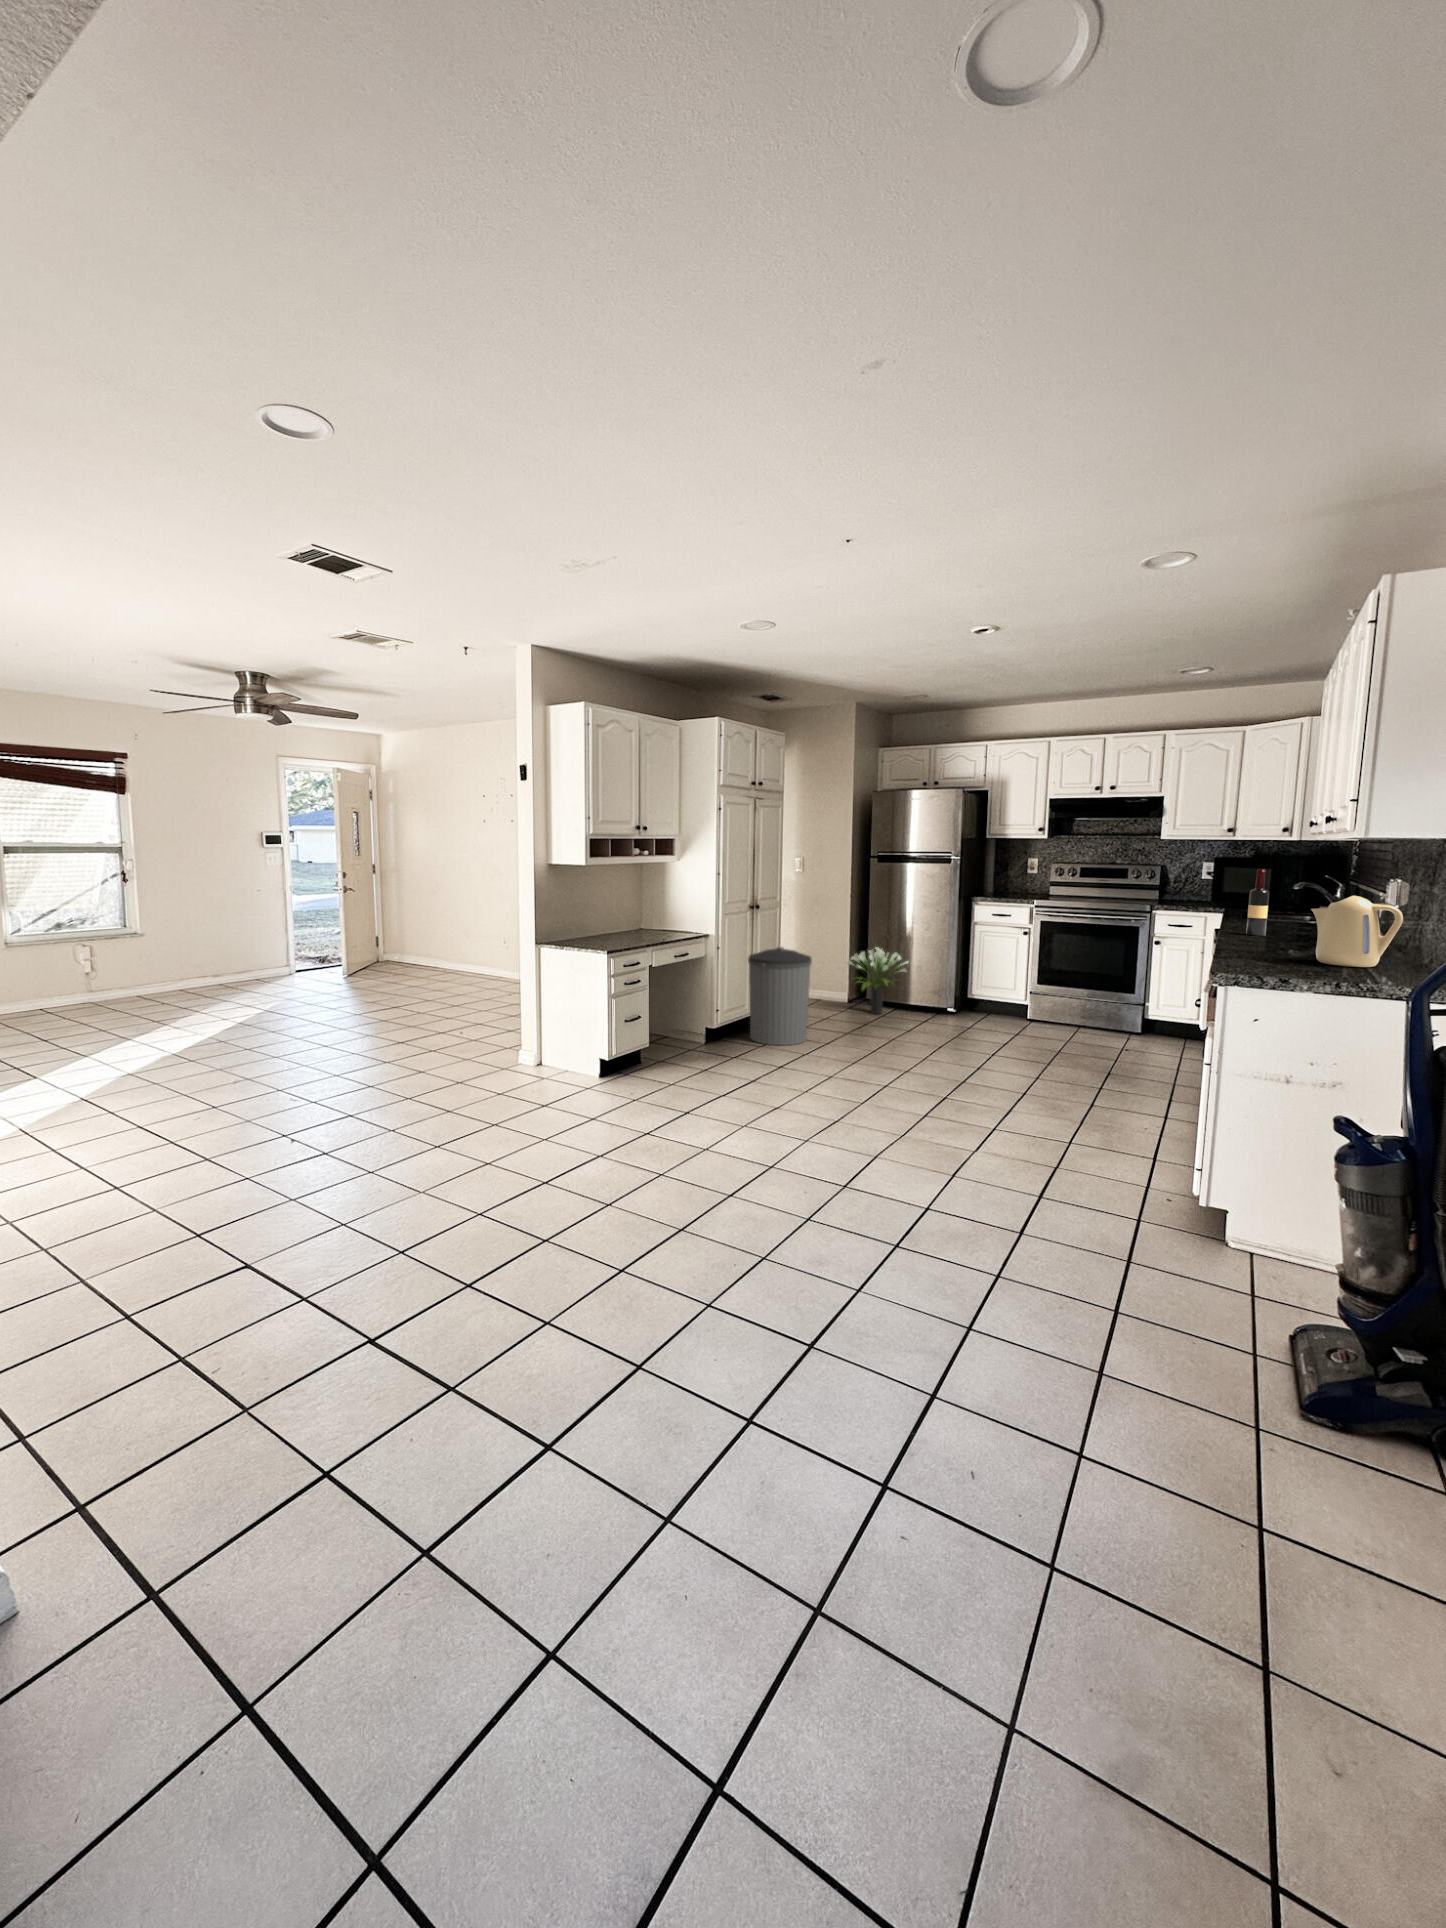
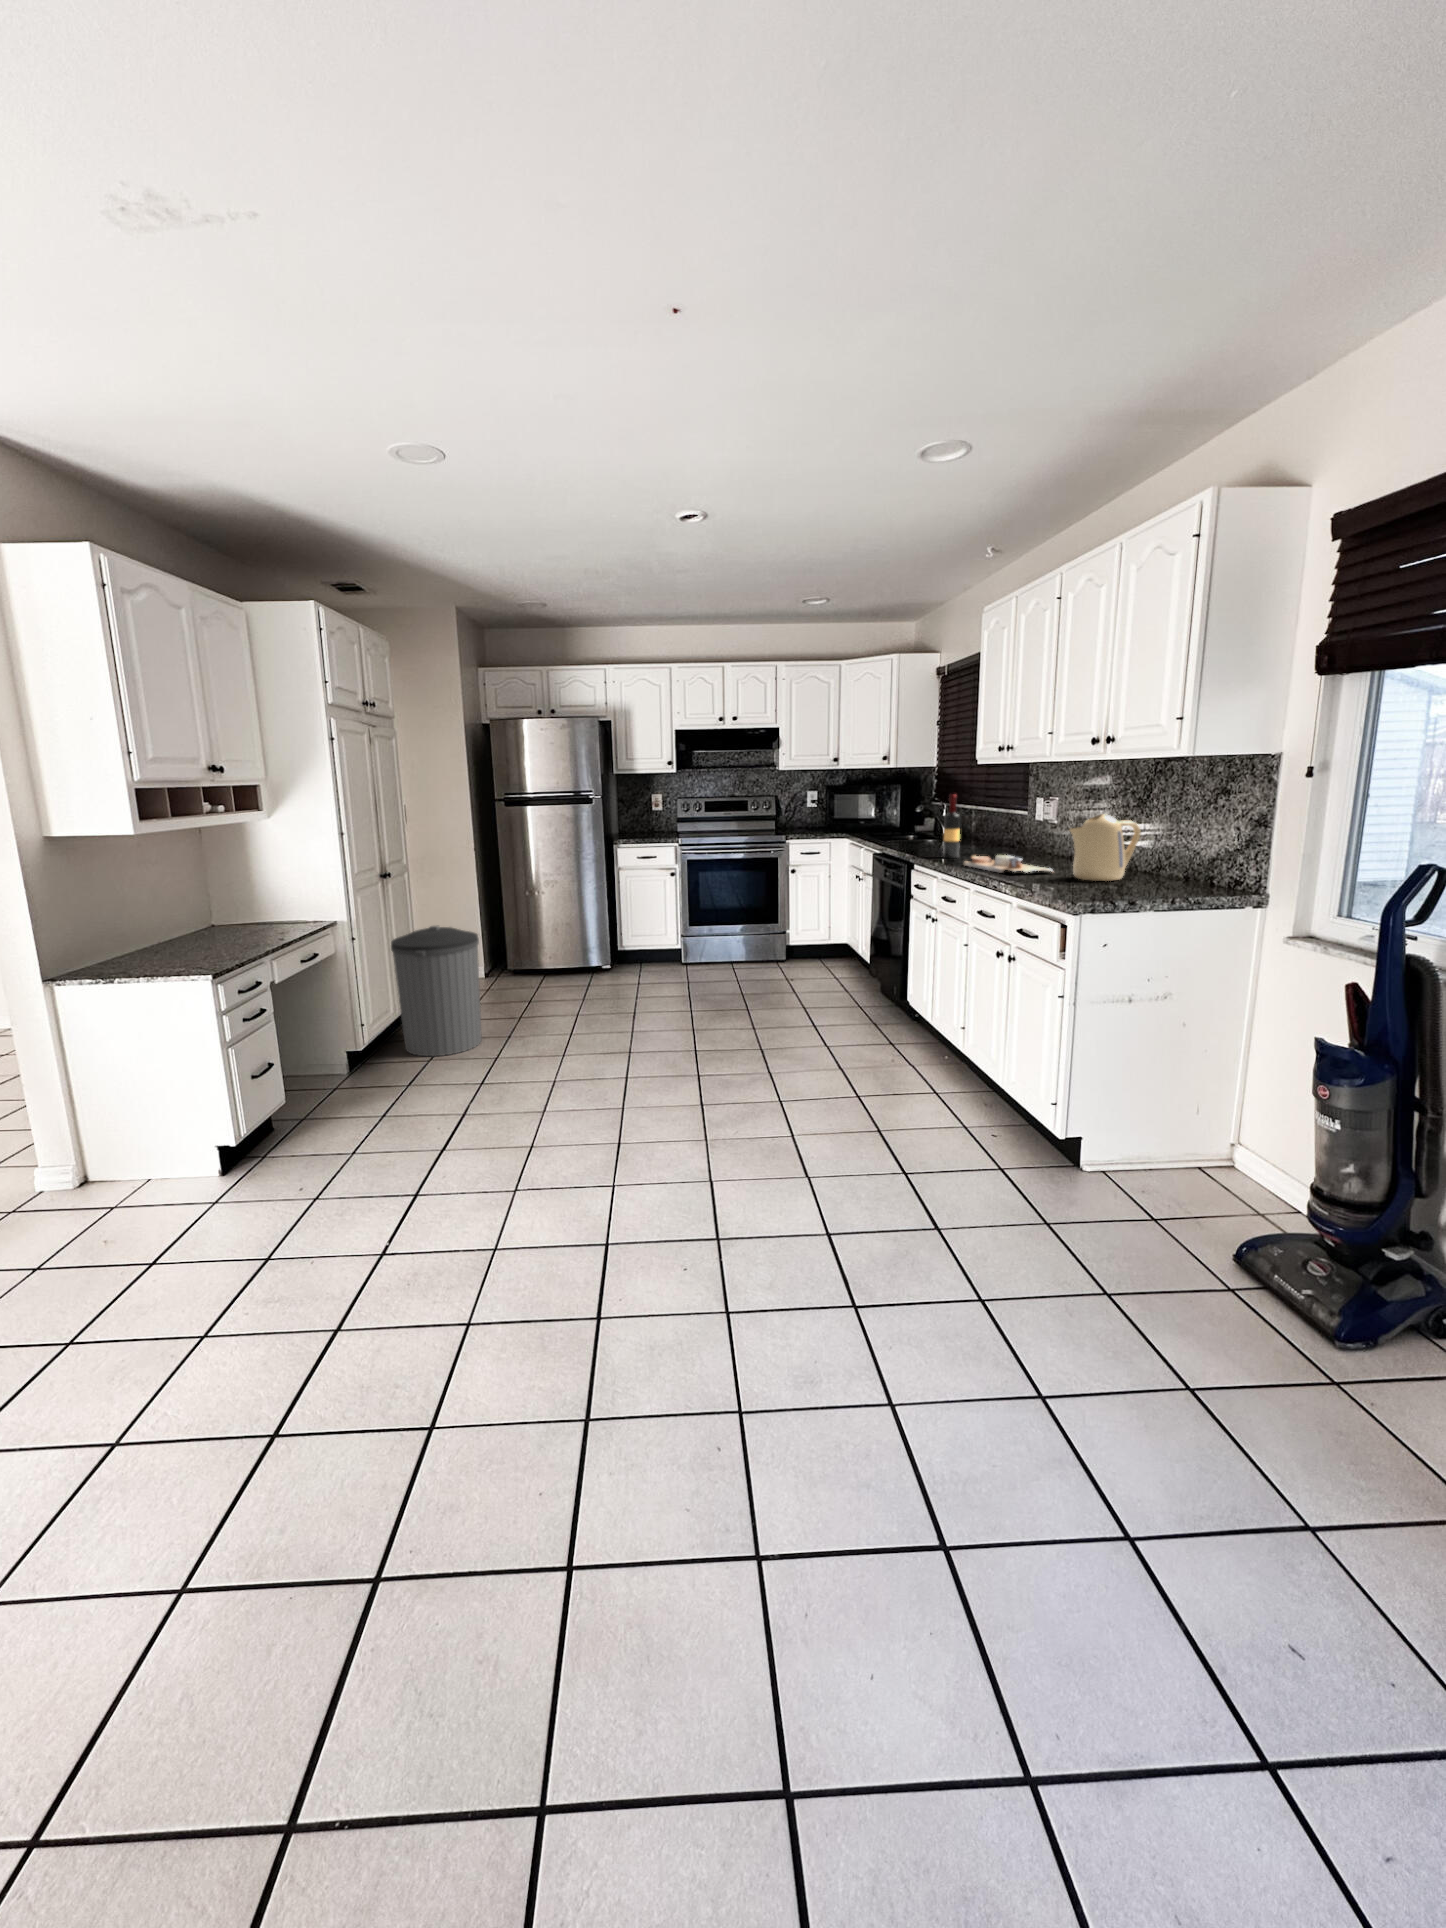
cutting board: none [1237,932,1313,956] -> present [964,855,1053,873]
potted plant: present [847,948,908,1014] -> none [486,909,561,988]

